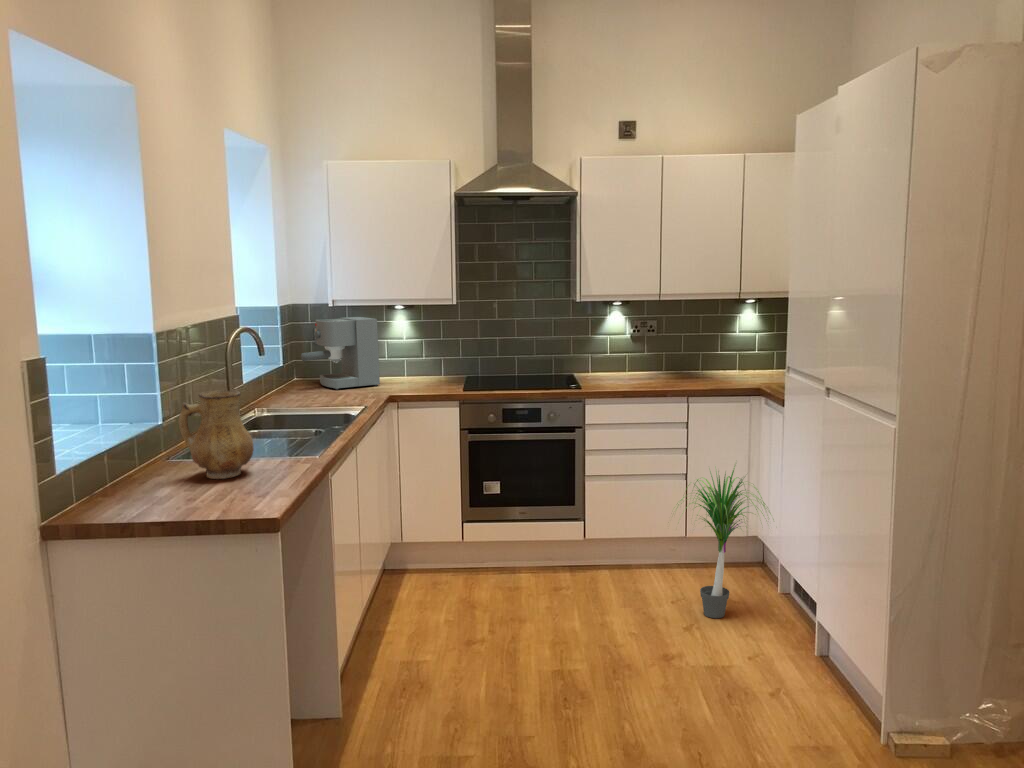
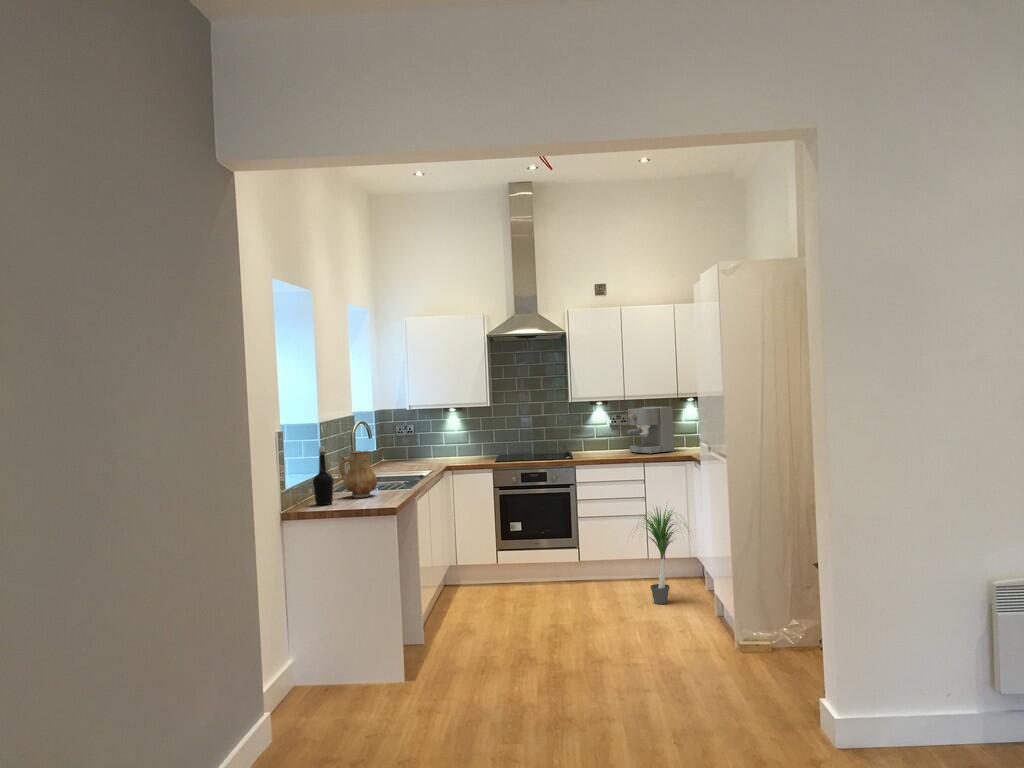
coffee maker: present [301,317,380,390] -> present [627,407,674,454]
bottle: none [116,389,159,503] -> present [313,446,333,505]

